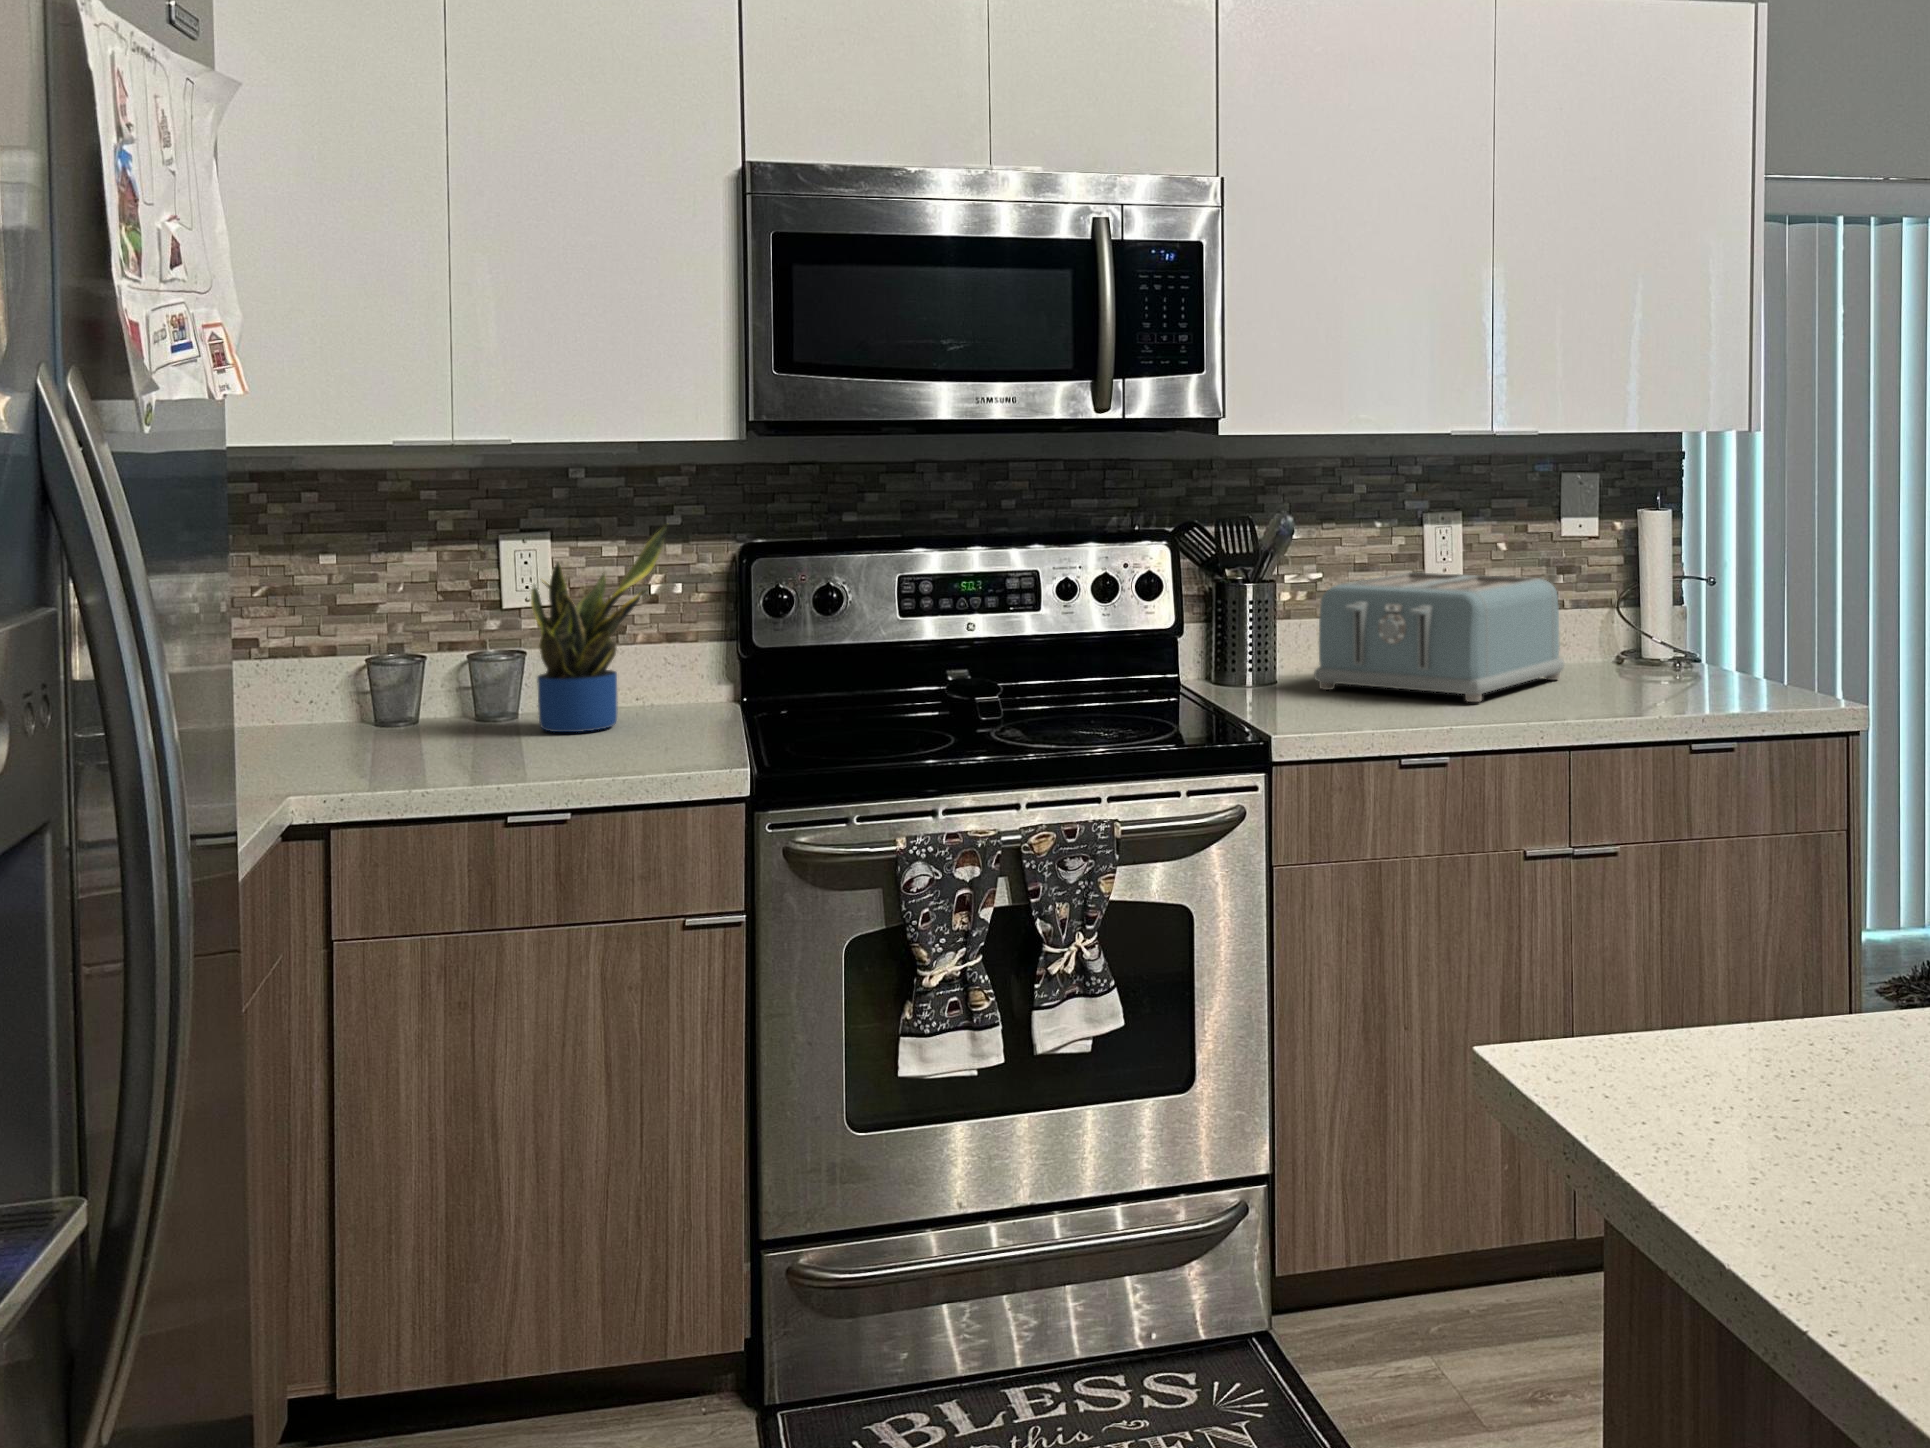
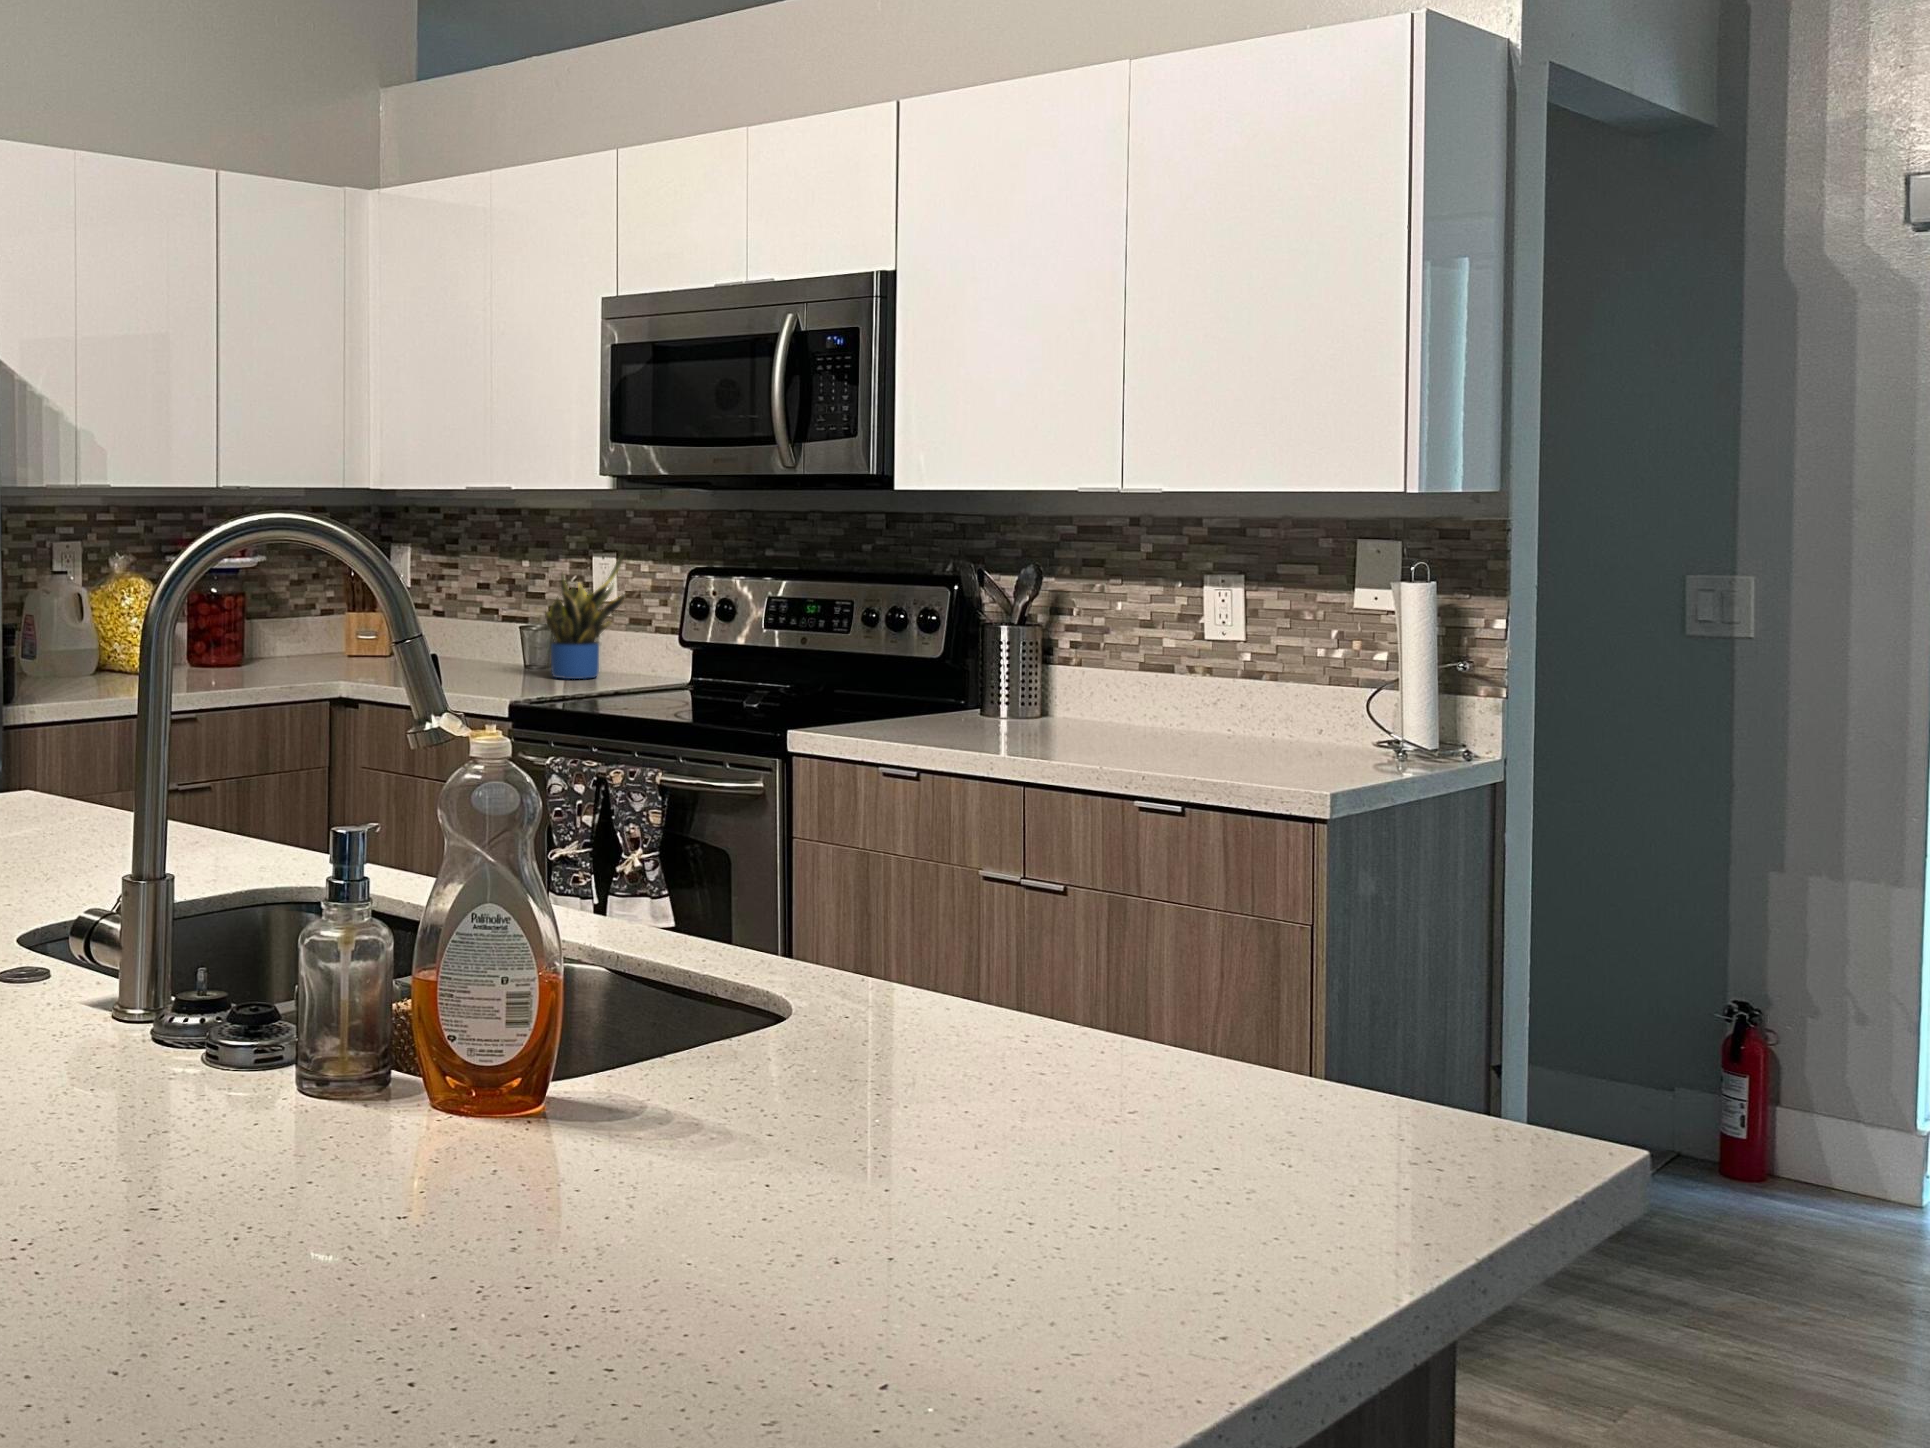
toaster: present [1314,572,1564,702] -> none [996,629,1223,740]

